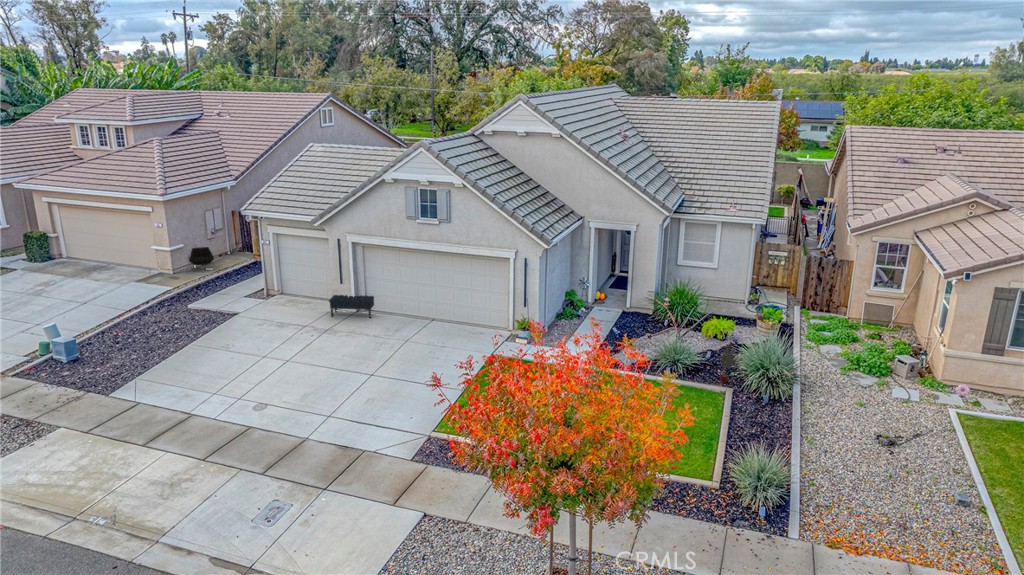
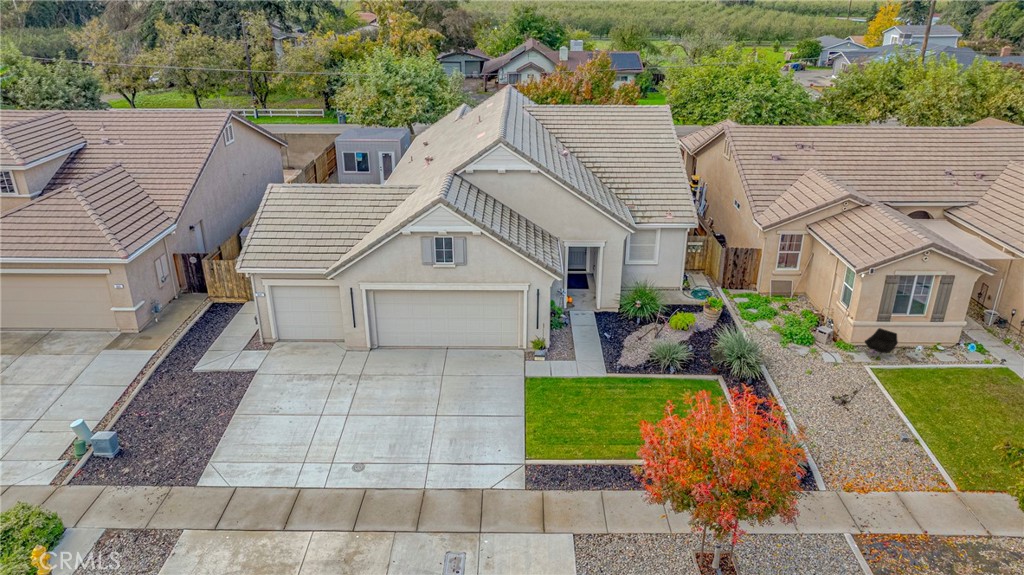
lounge chair: present [189,247,214,272] -> present [865,328,898,360]
bench: present [329,295,374,318] -> none [350,335,390,361]

